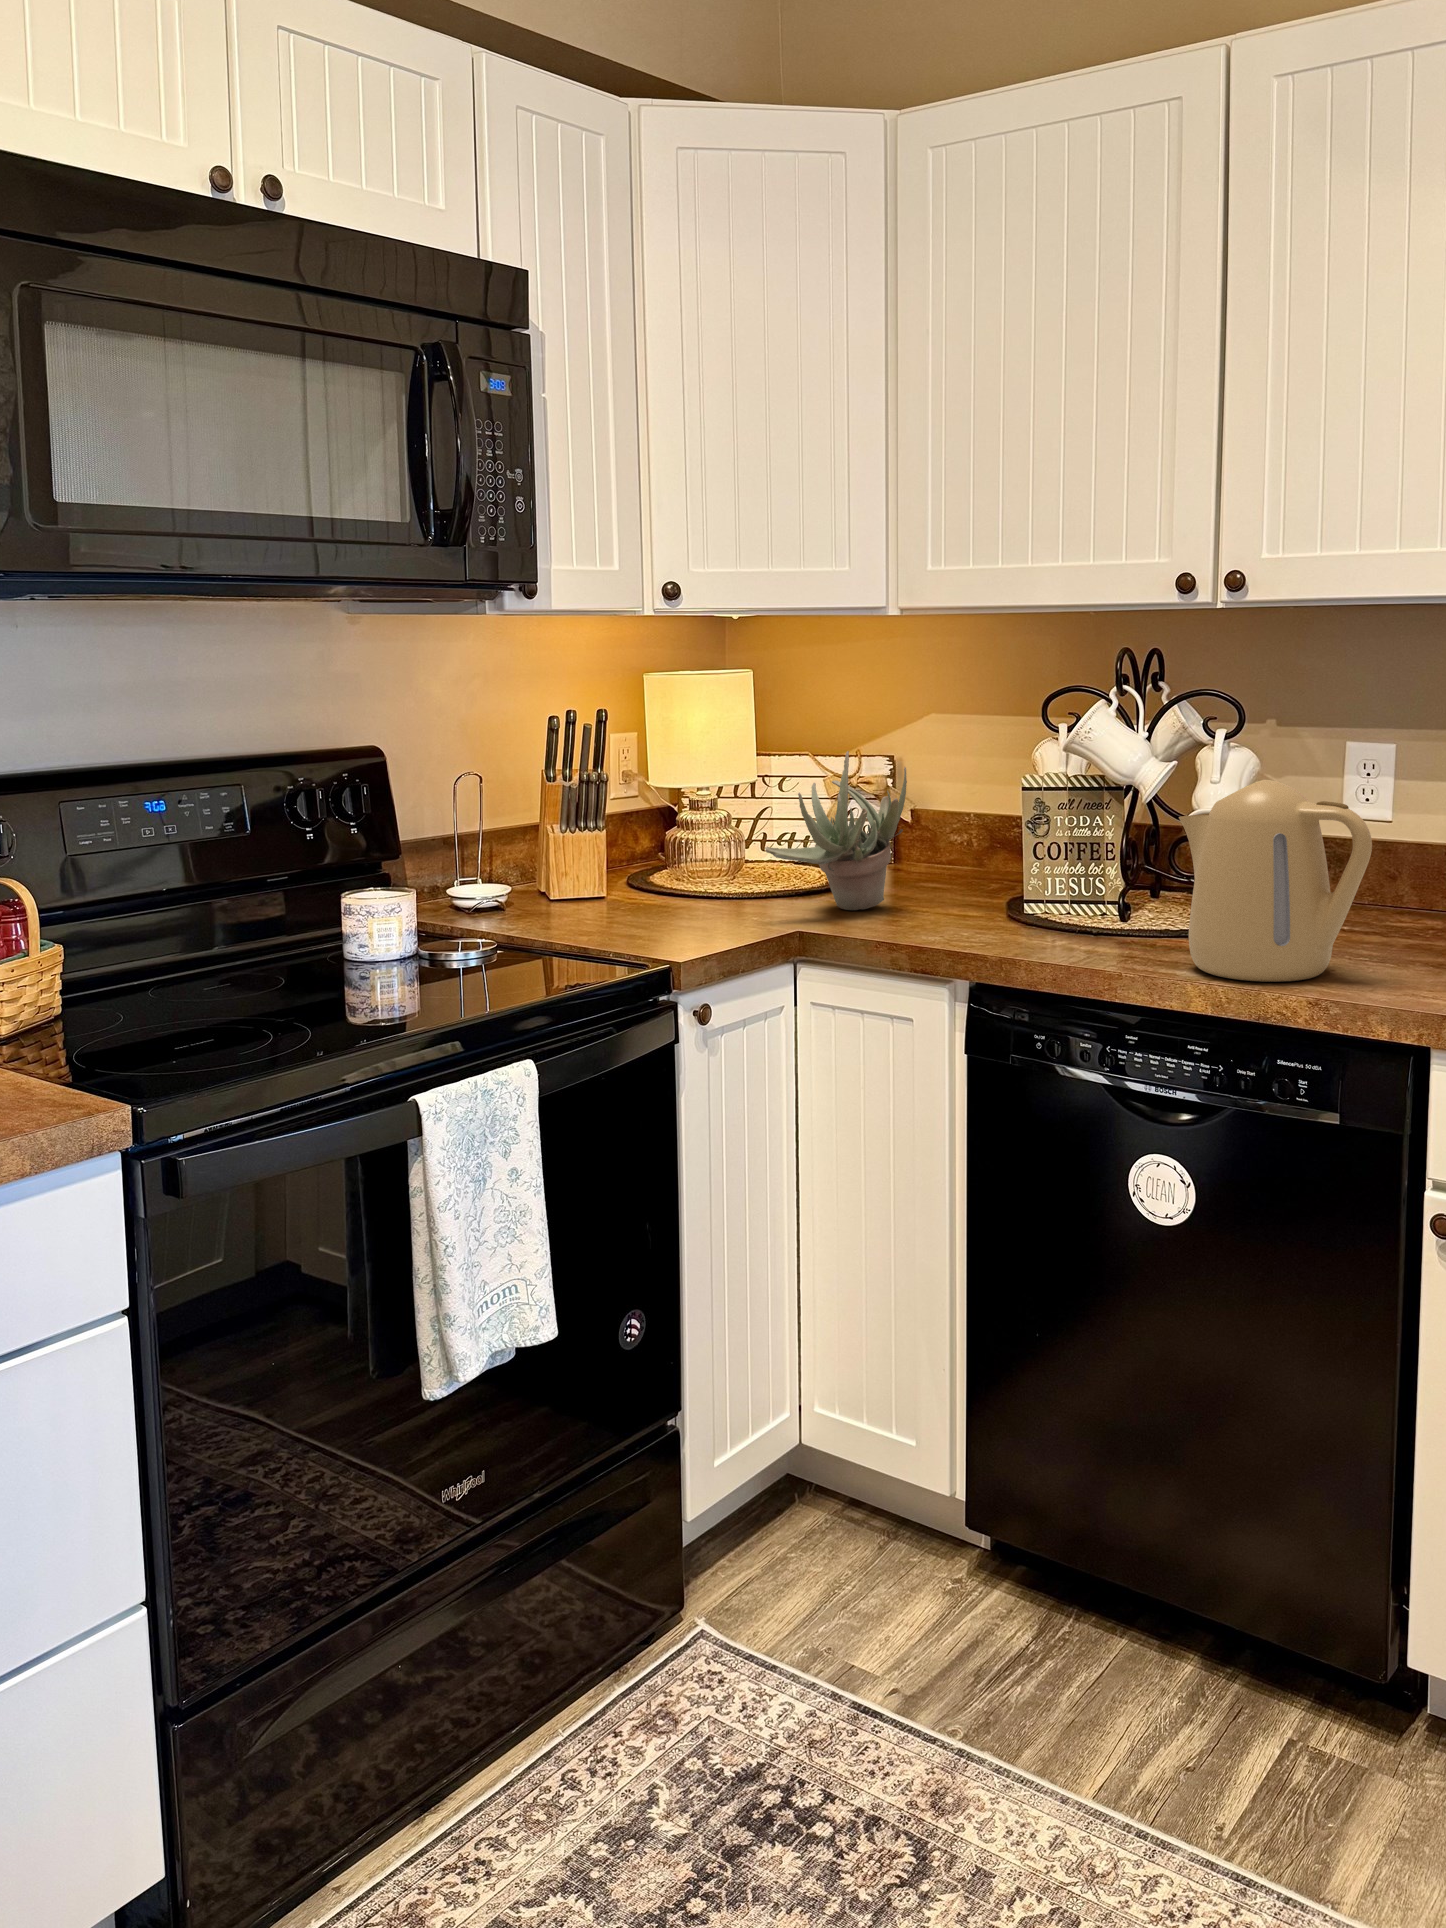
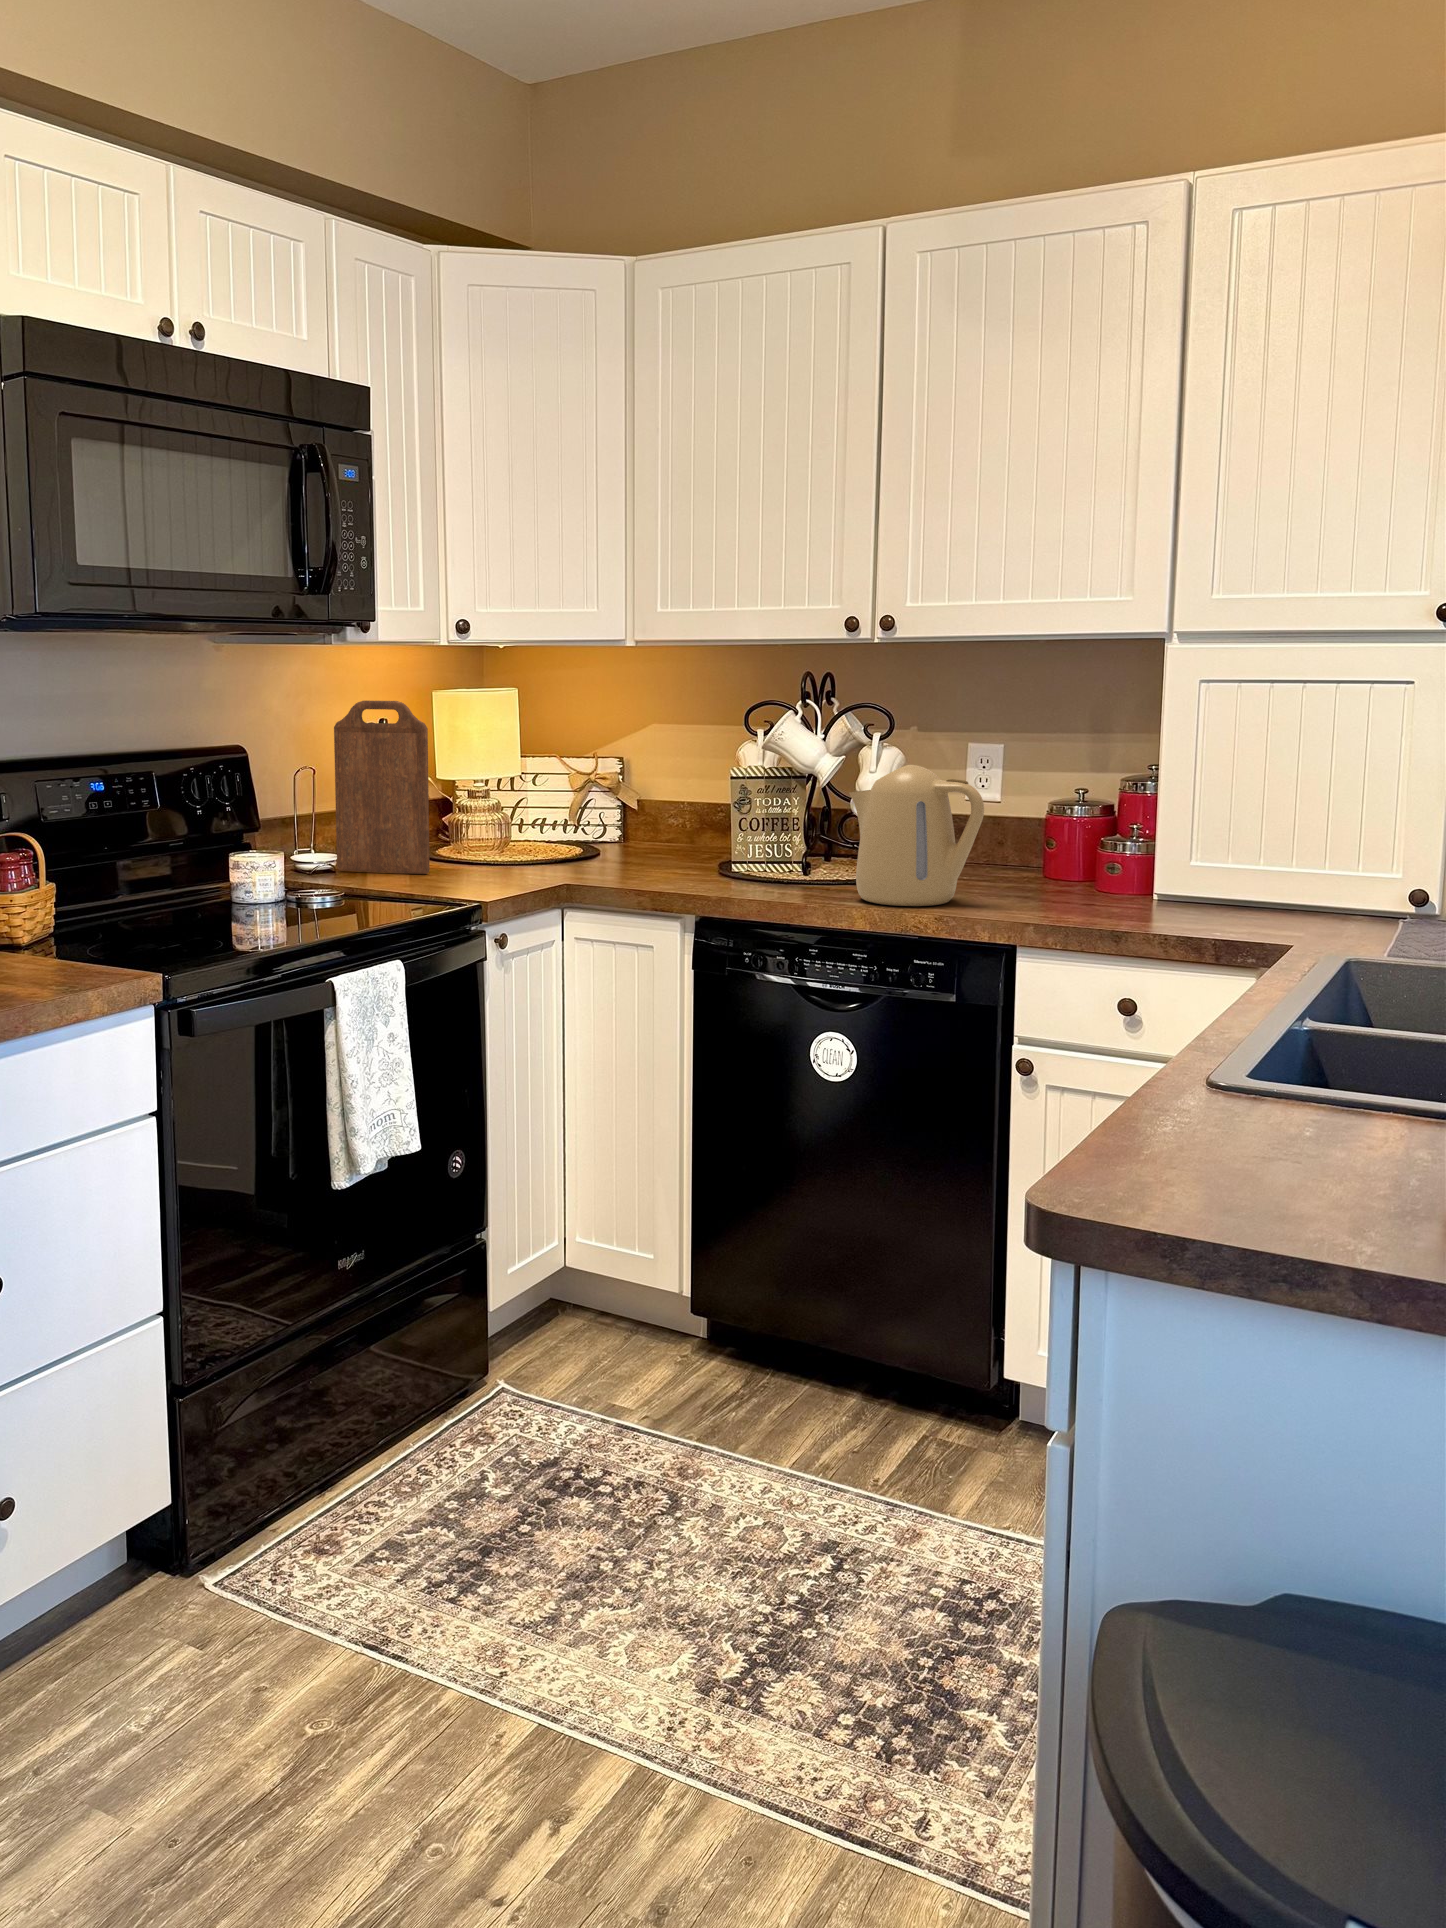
cutting board: none [503,687,625,915] -> present [334,700,430,874]
succulent plant: present [765,751,907,910] -> none [539,750,644,870]

